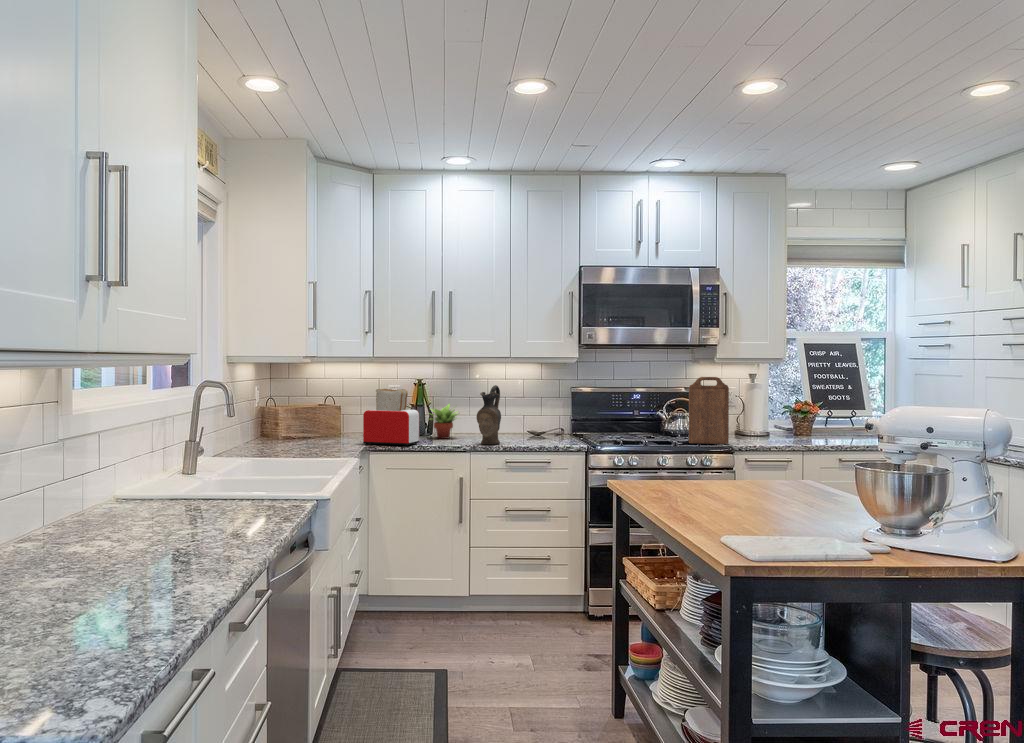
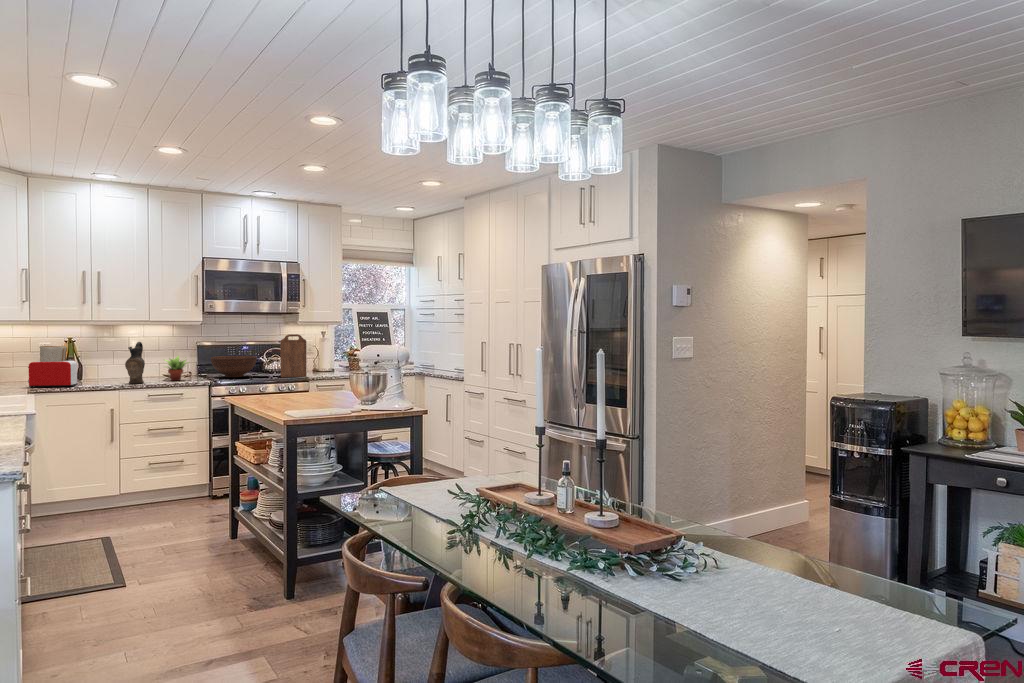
succulent plant: present [430,404,458,439] -> present [165,356,187,381]
fruit bowl: none [590,408,654,440] -> present [211,356,257,377]

